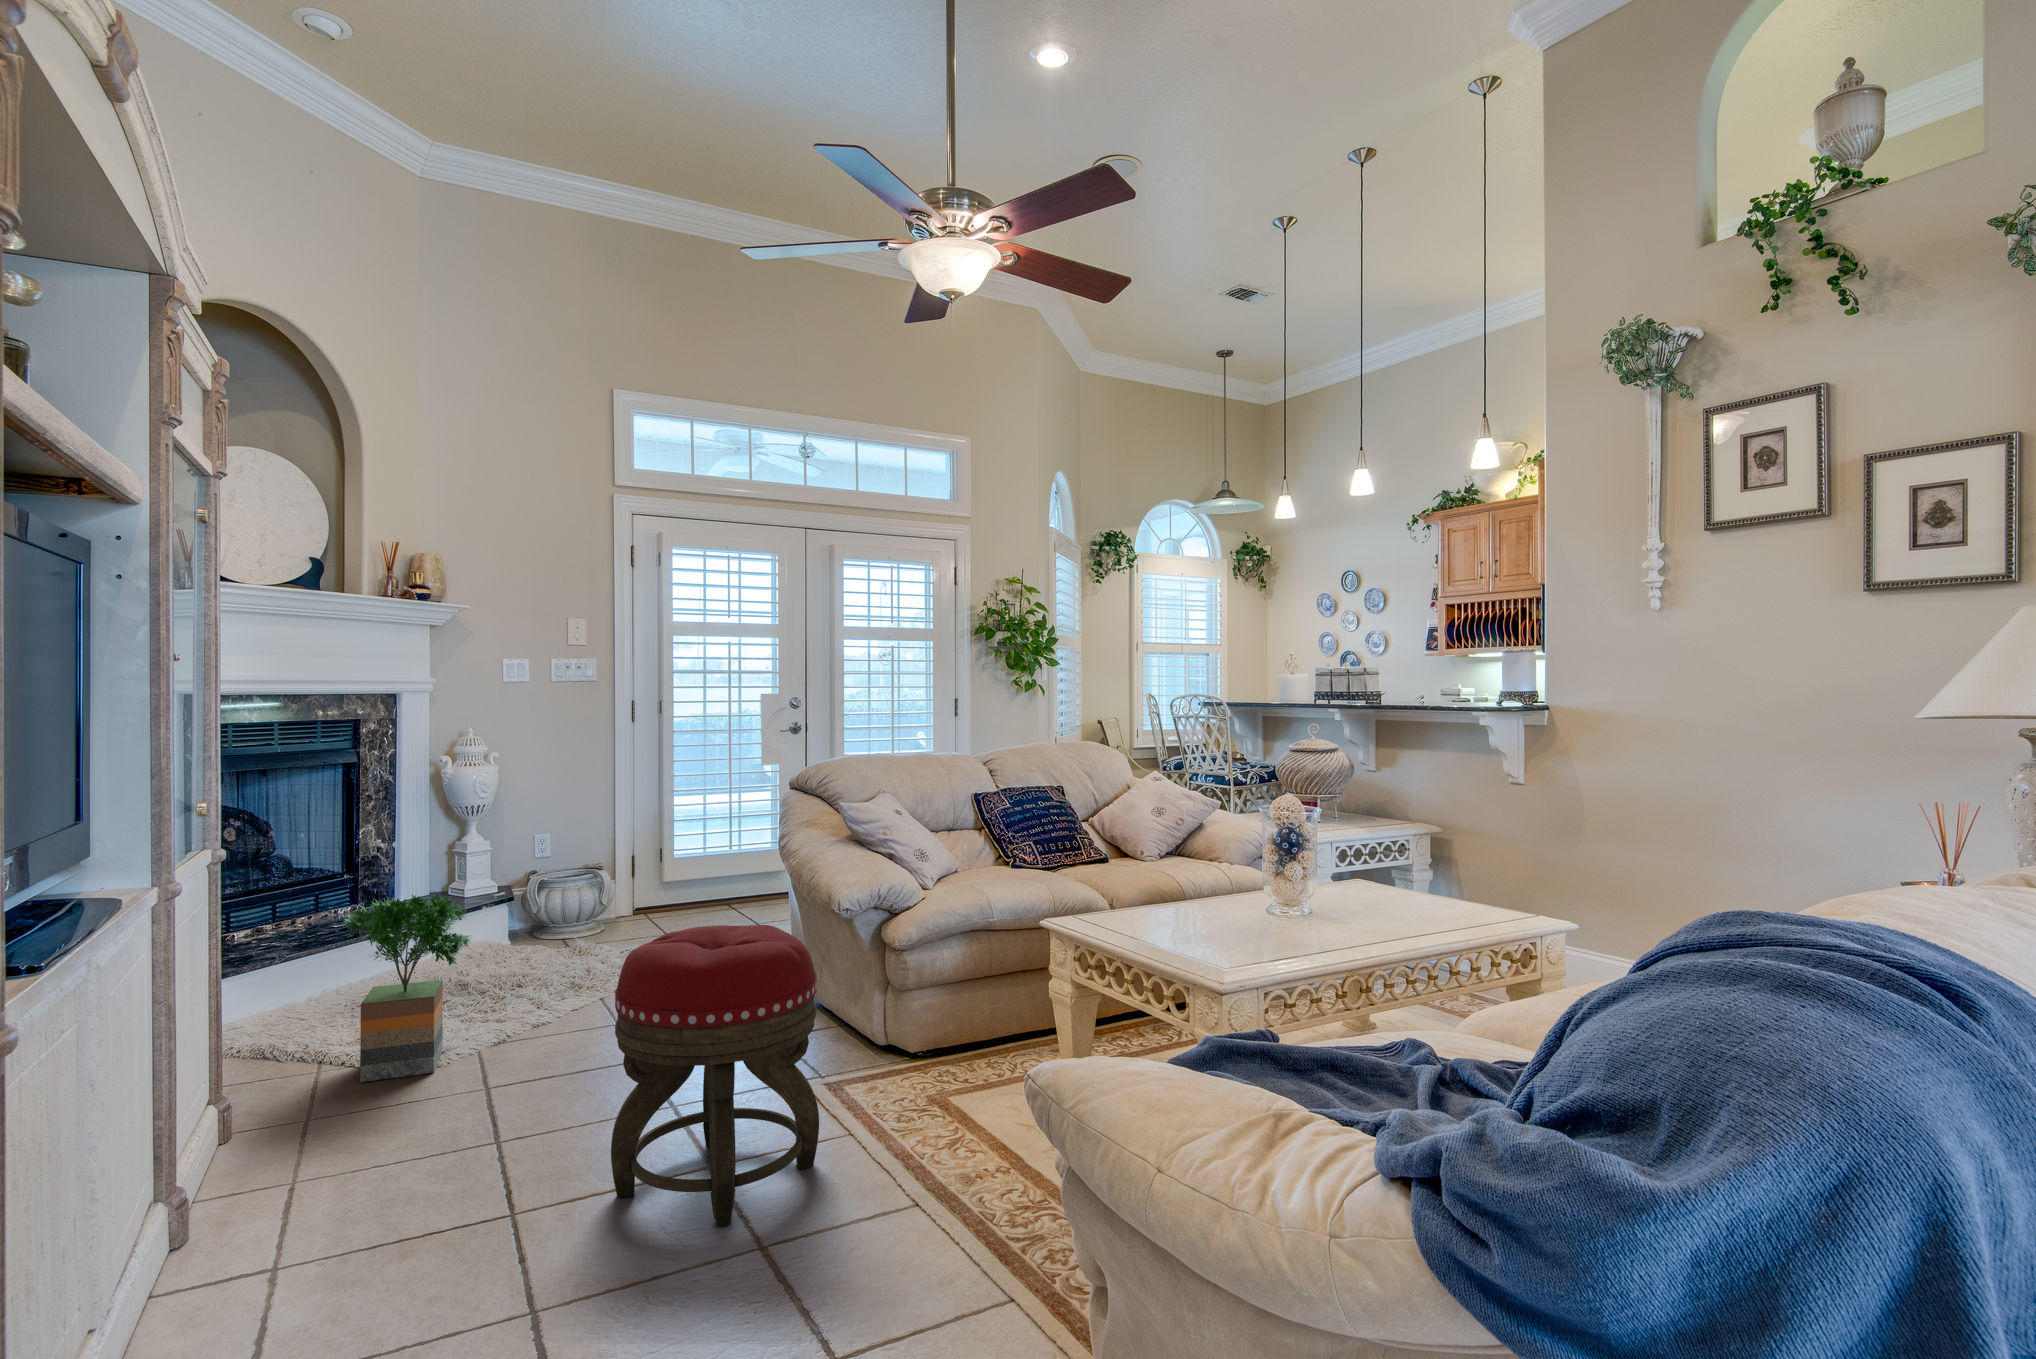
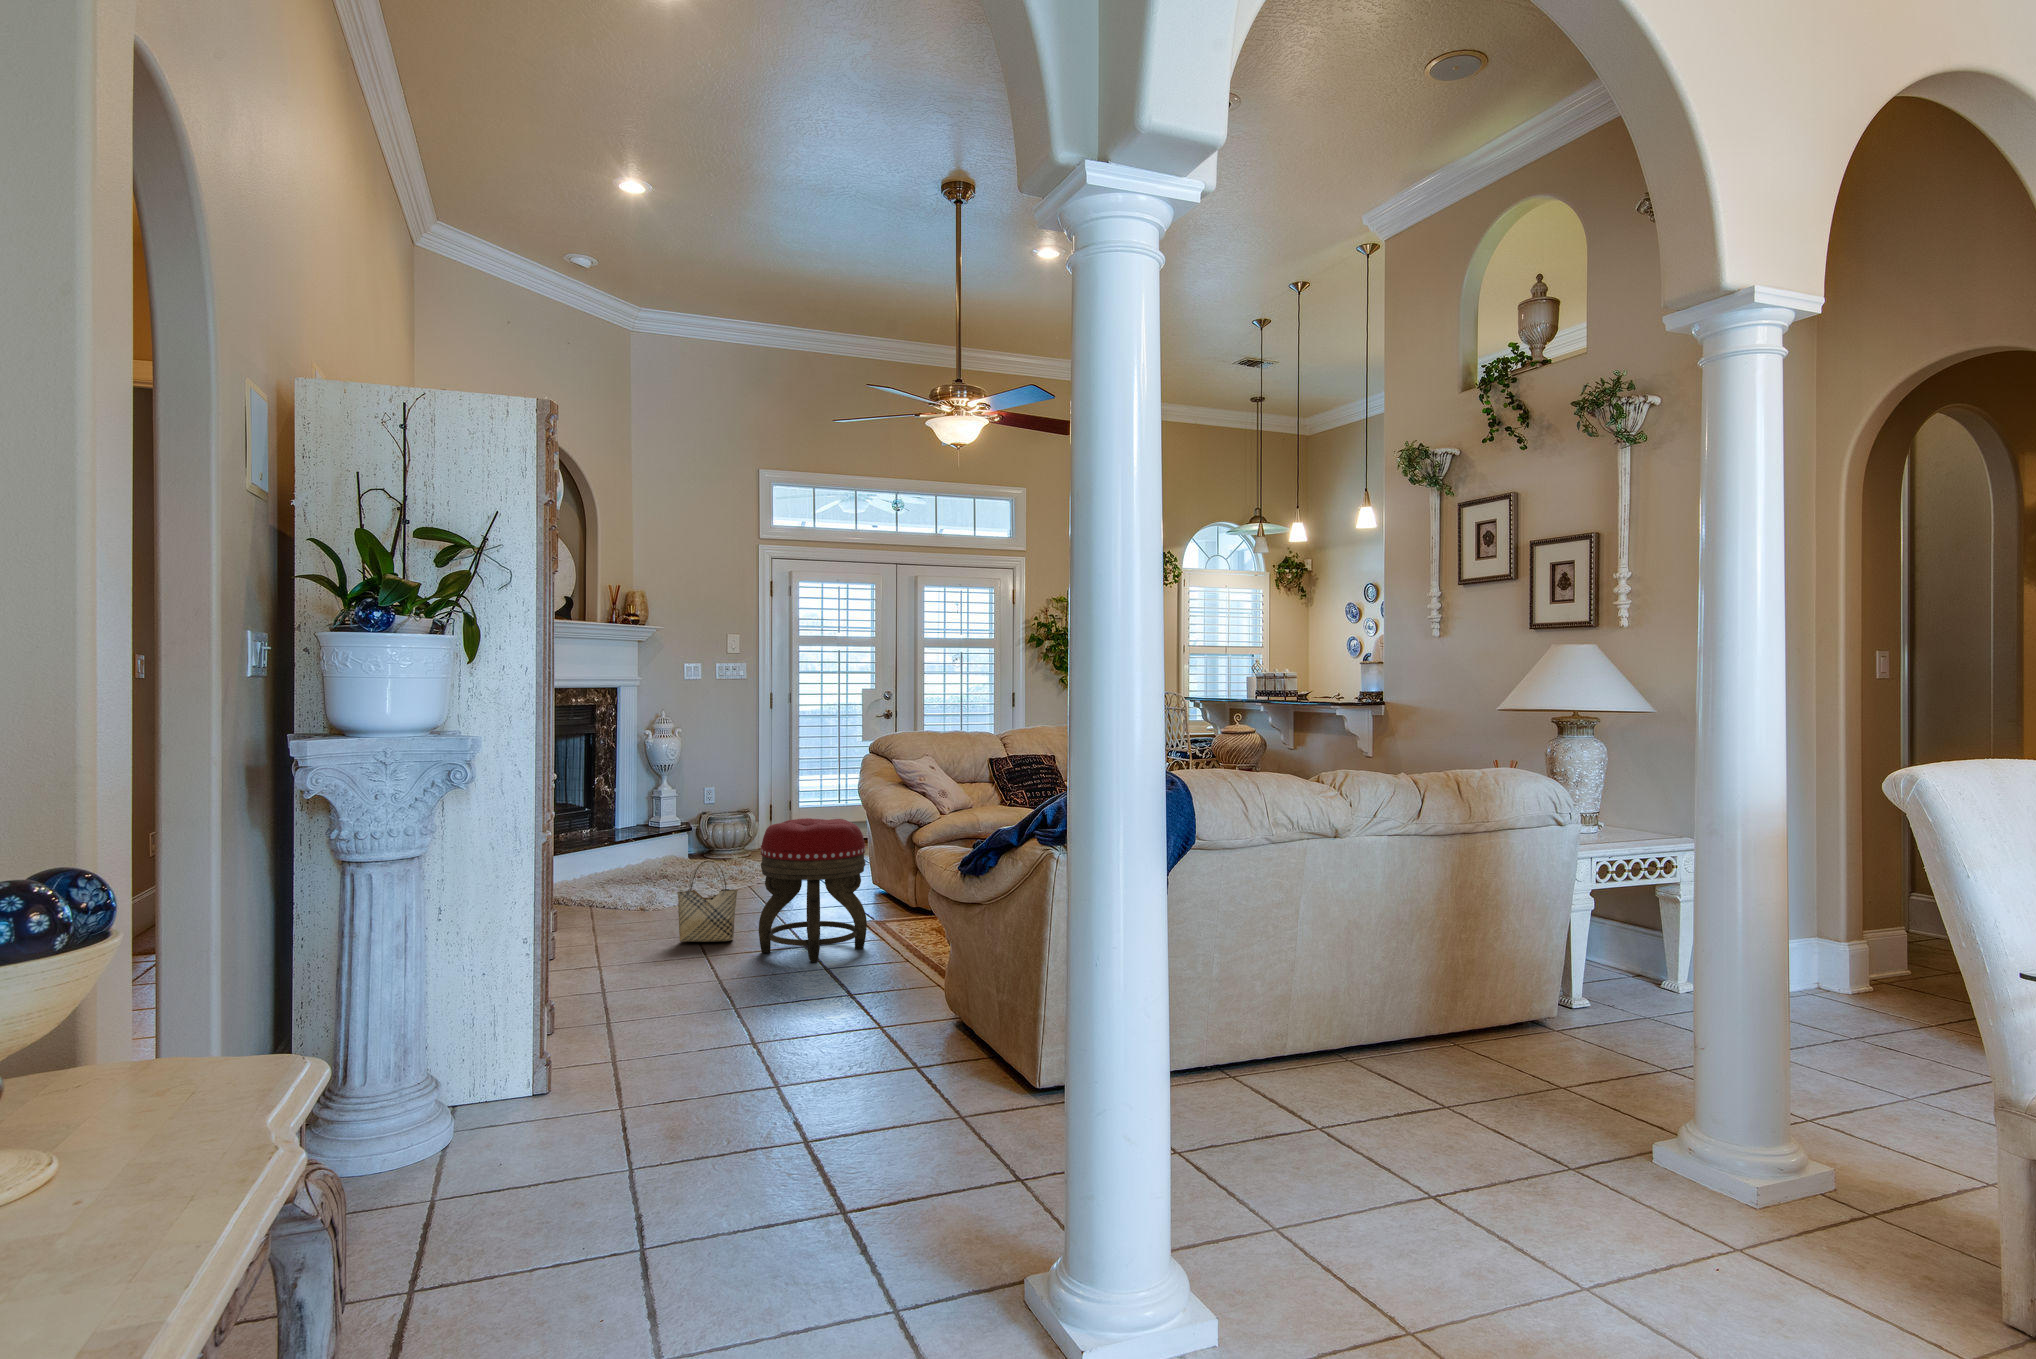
potted tree: present [345,895,470,1082] -> none [607,809,679,913]
woven basket: none [448,1007,571,1174] -> present [677,860,738,942]

